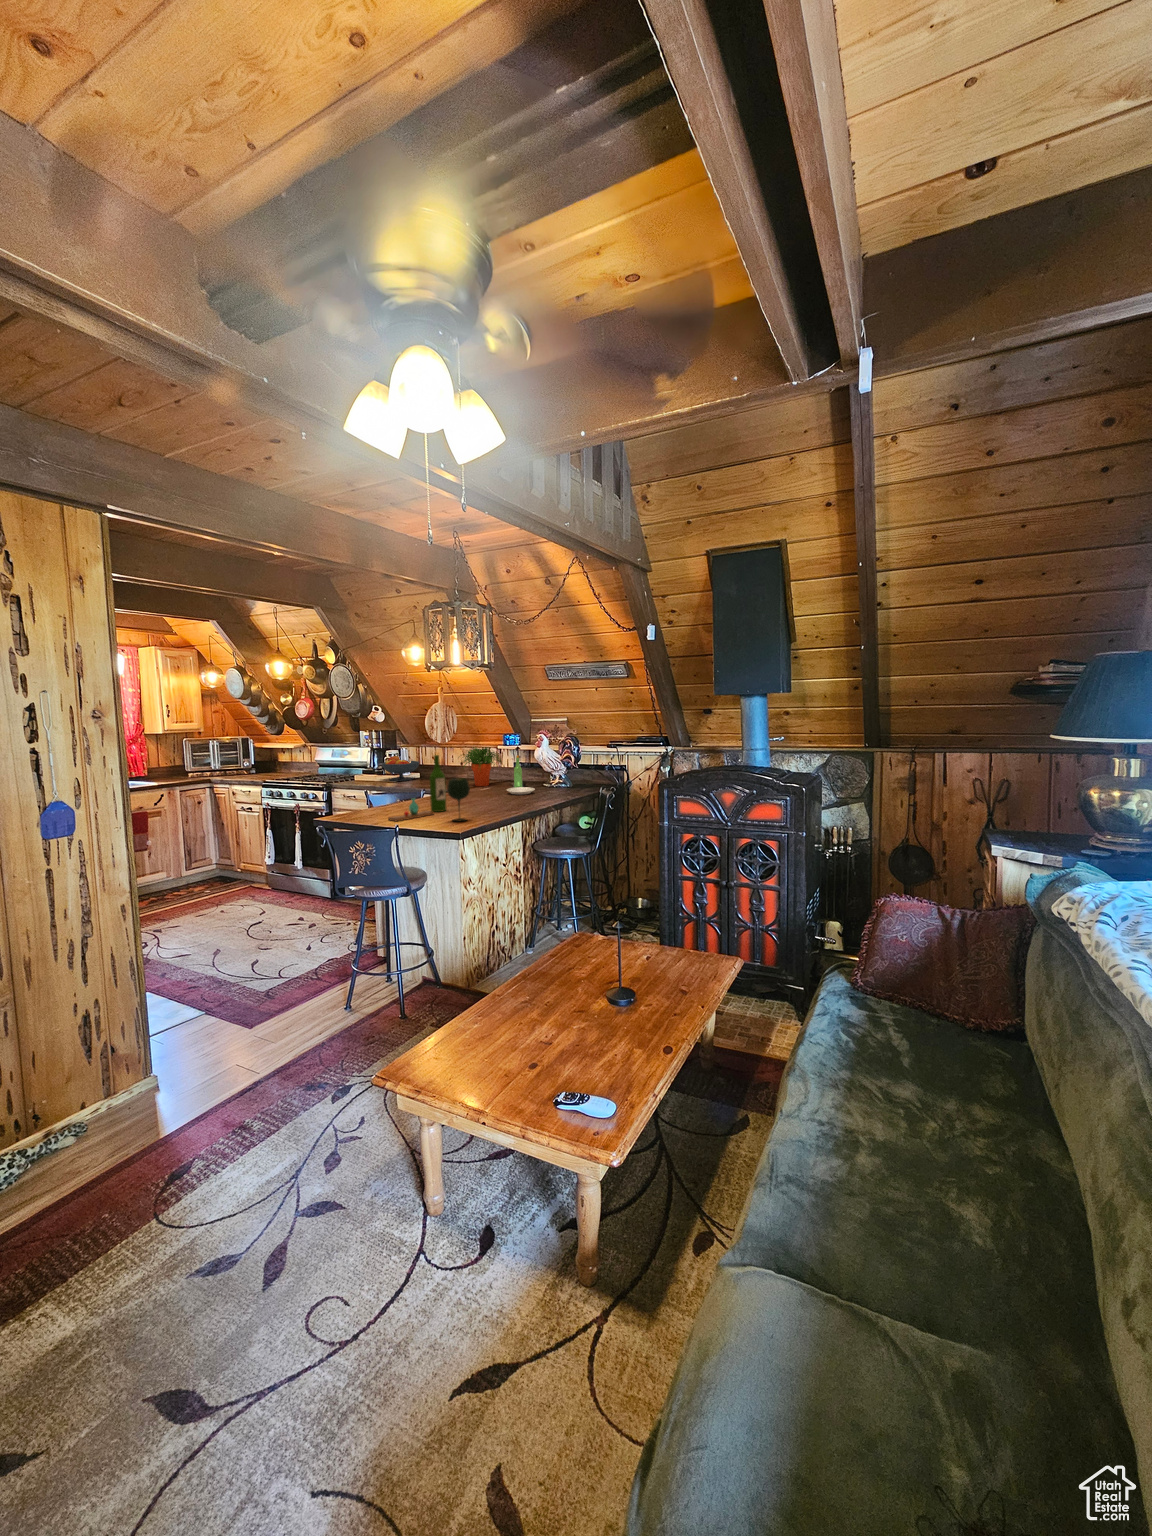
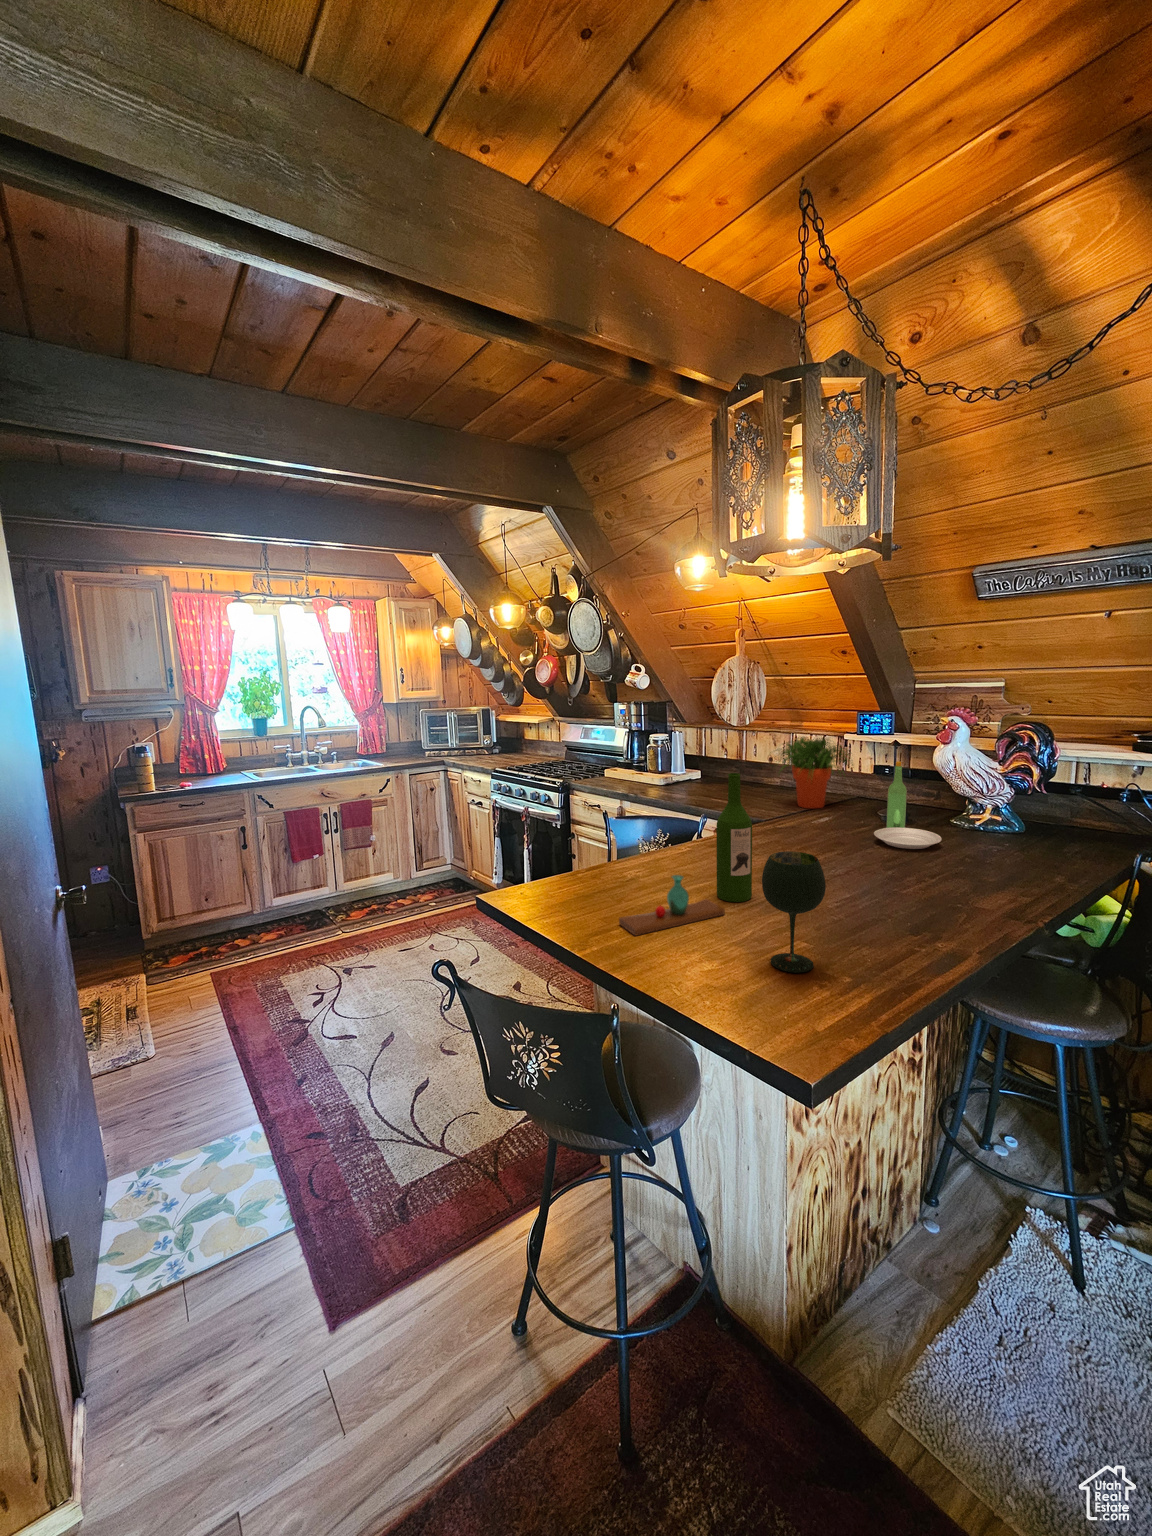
fruit bowl: present [382,756,420,781] -> none [644,741,702,781]

